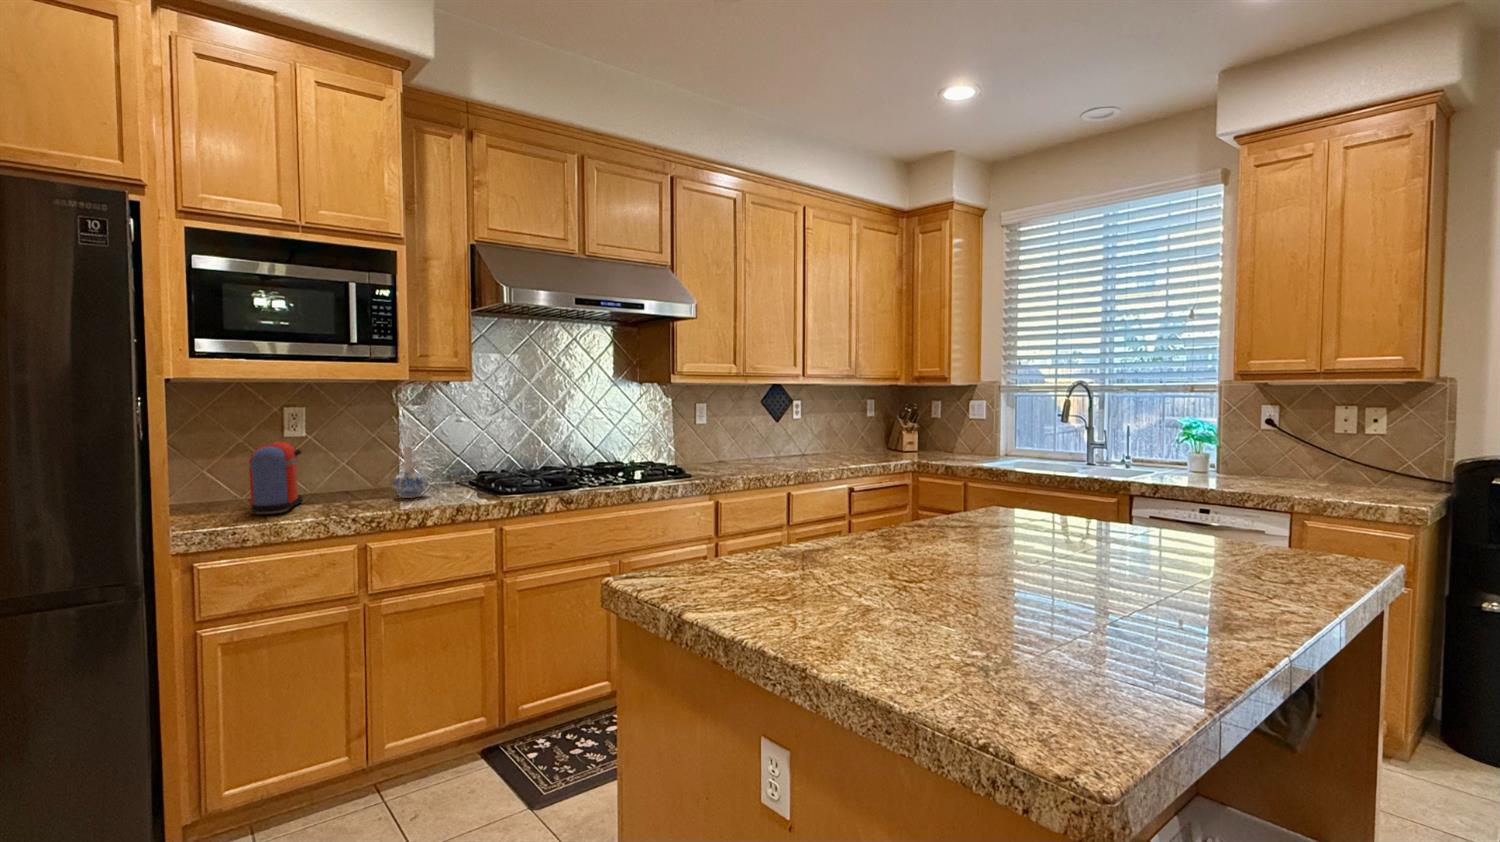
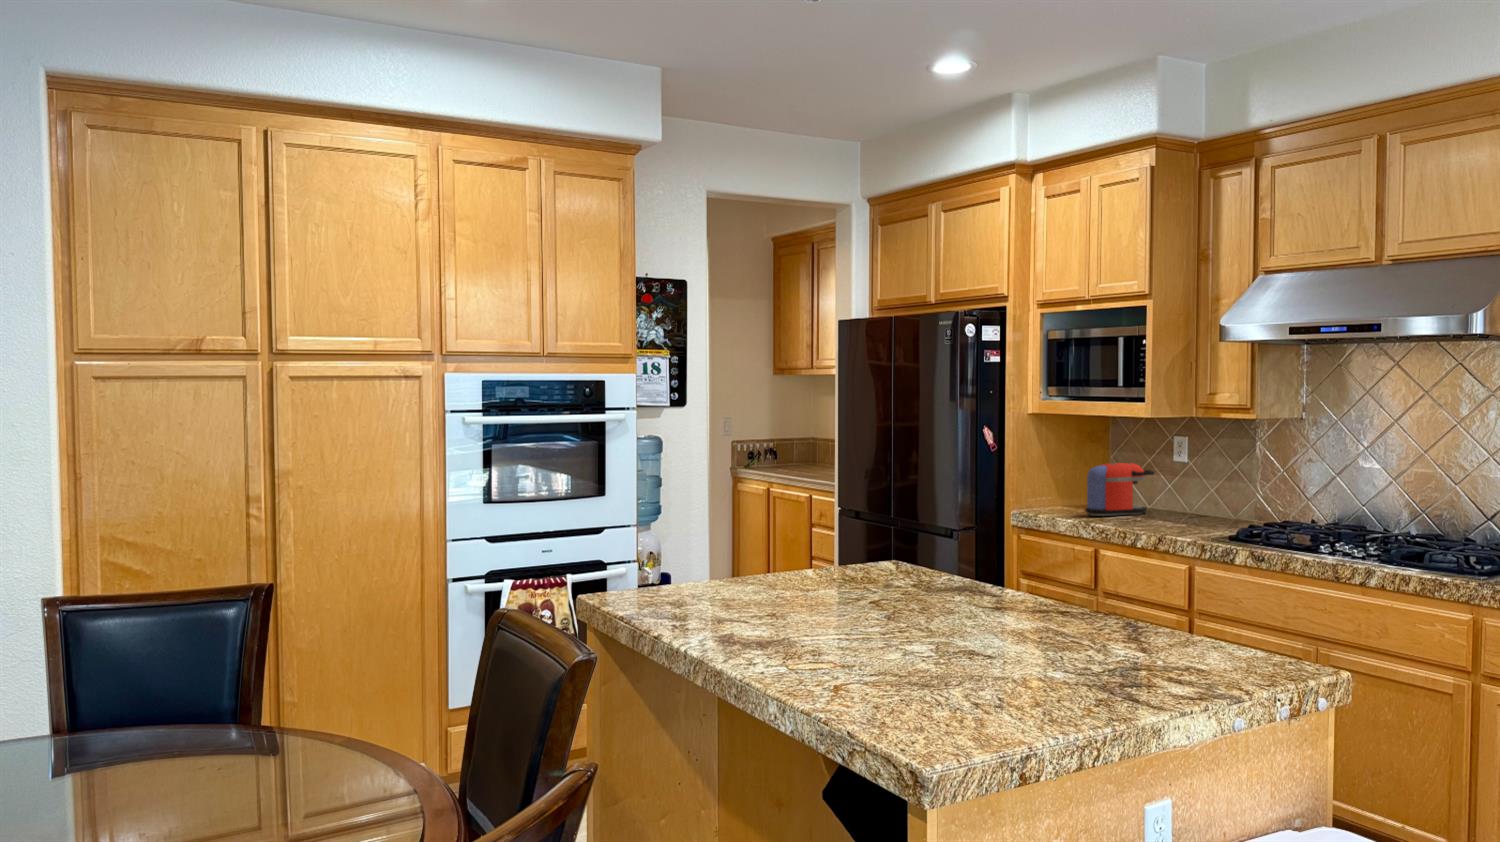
ceramic pitcher: present [393,445,428,498] -> none [1173,477,1205,526]

